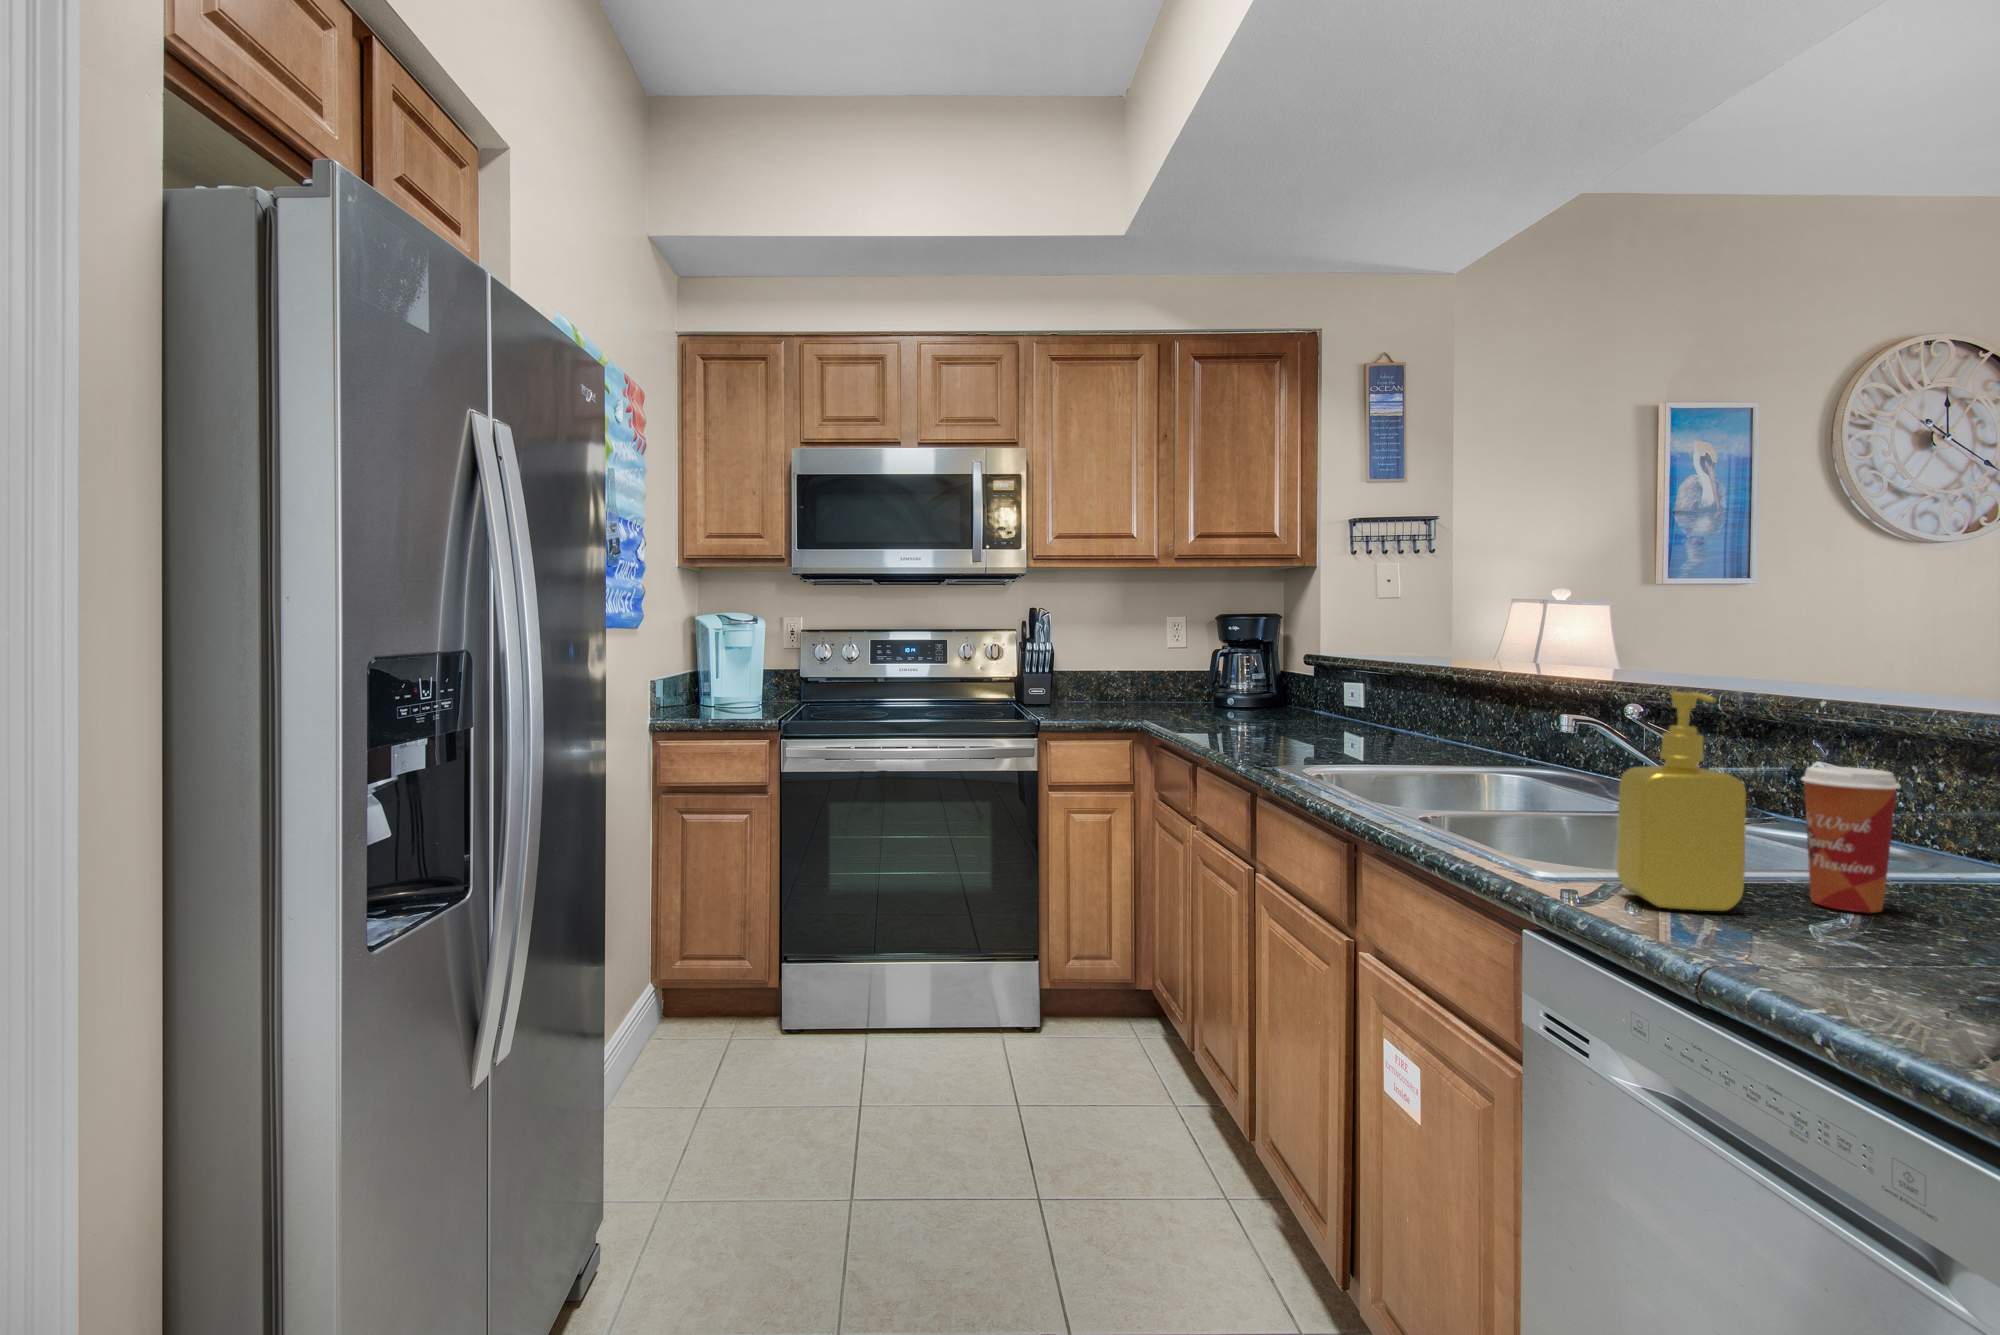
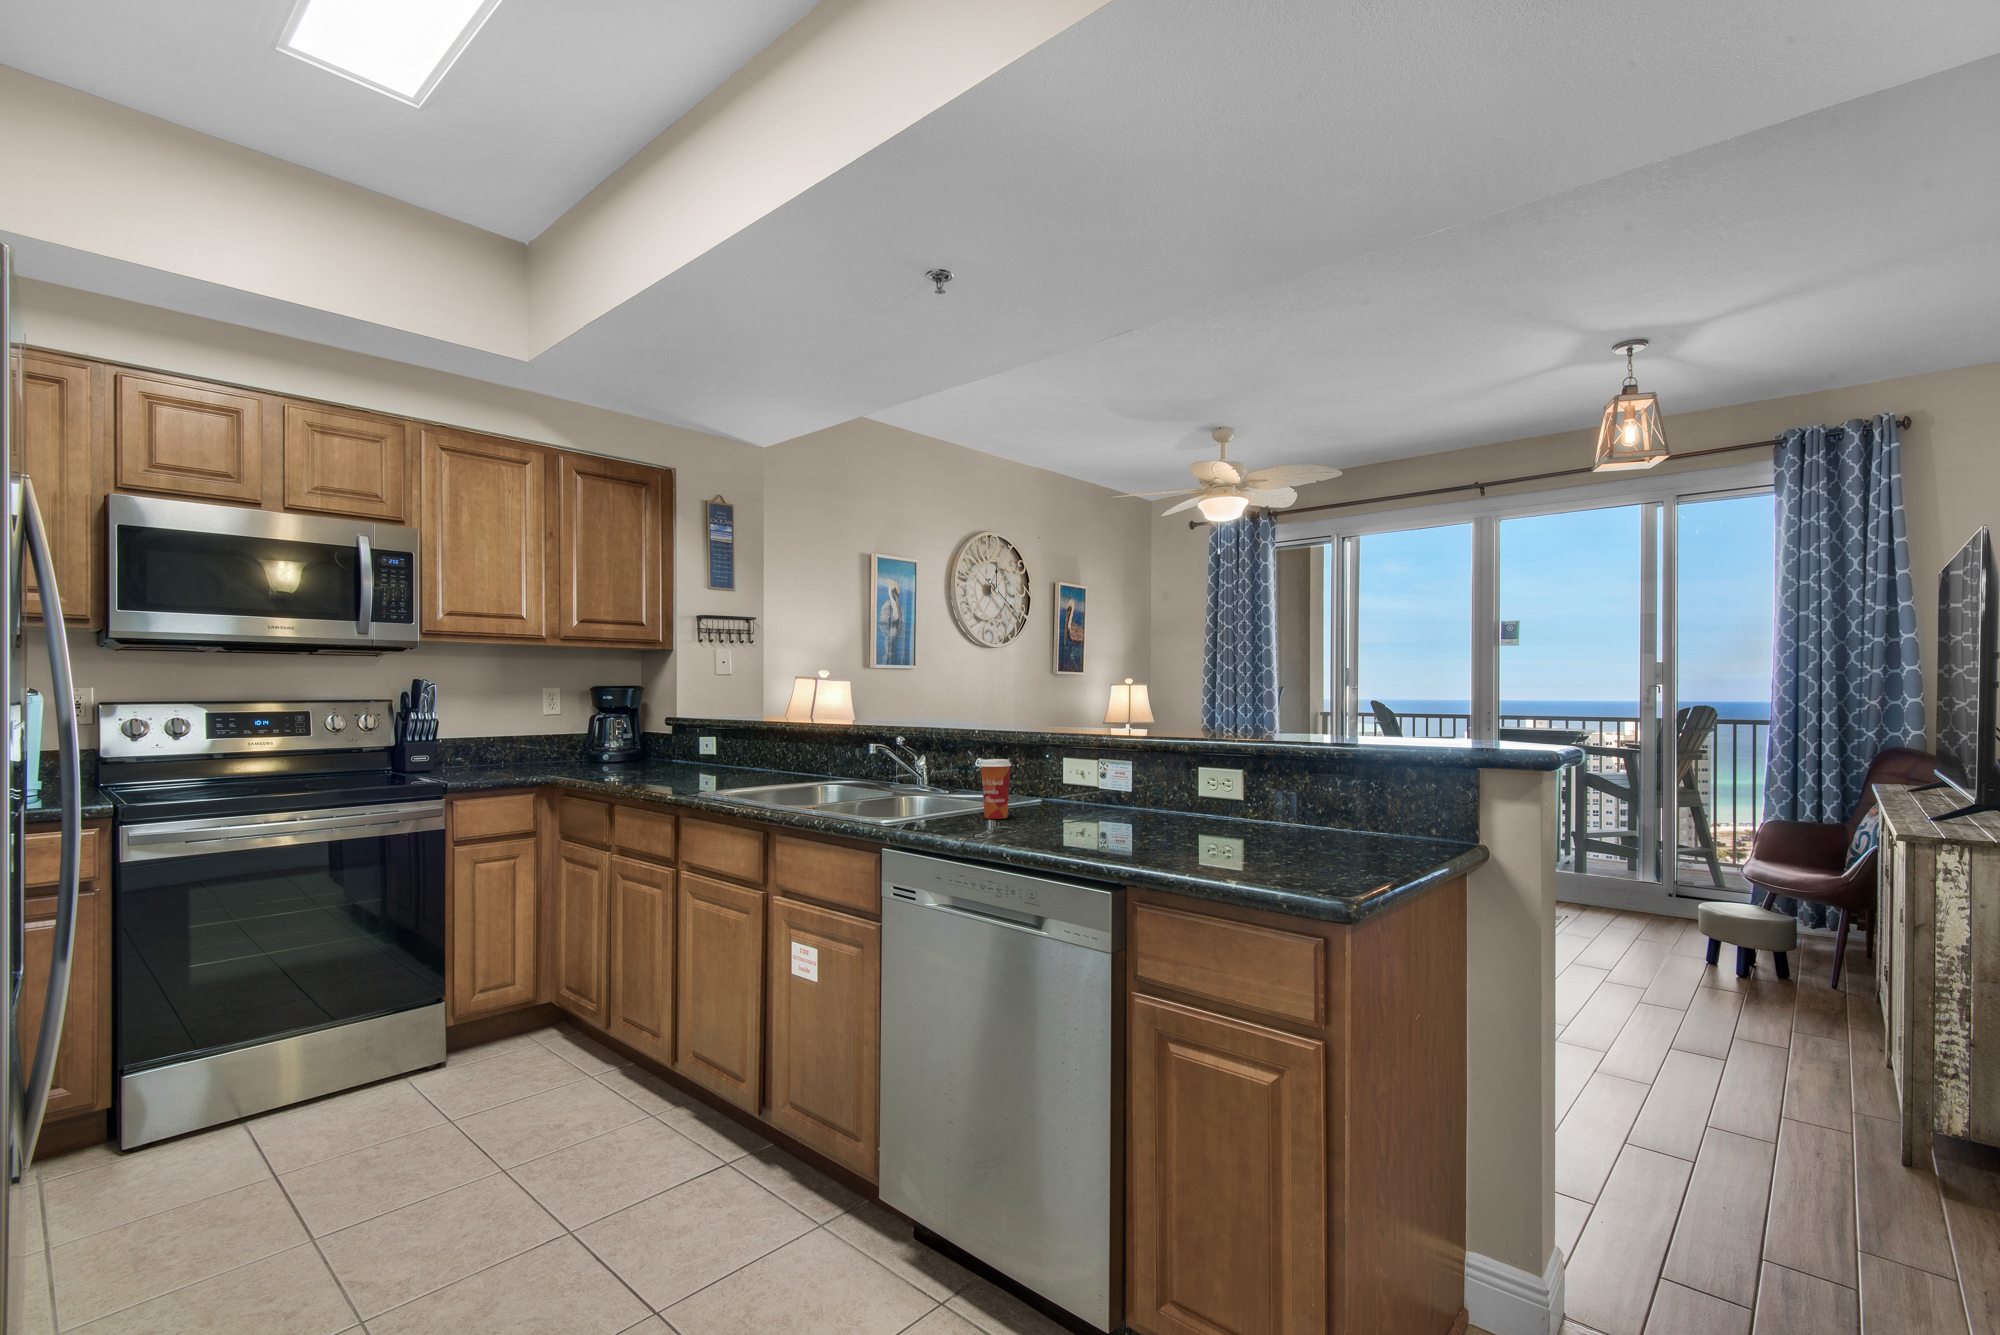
soap dispenser: present [1617,691,1746,911] -> none [919,730,966,827]

